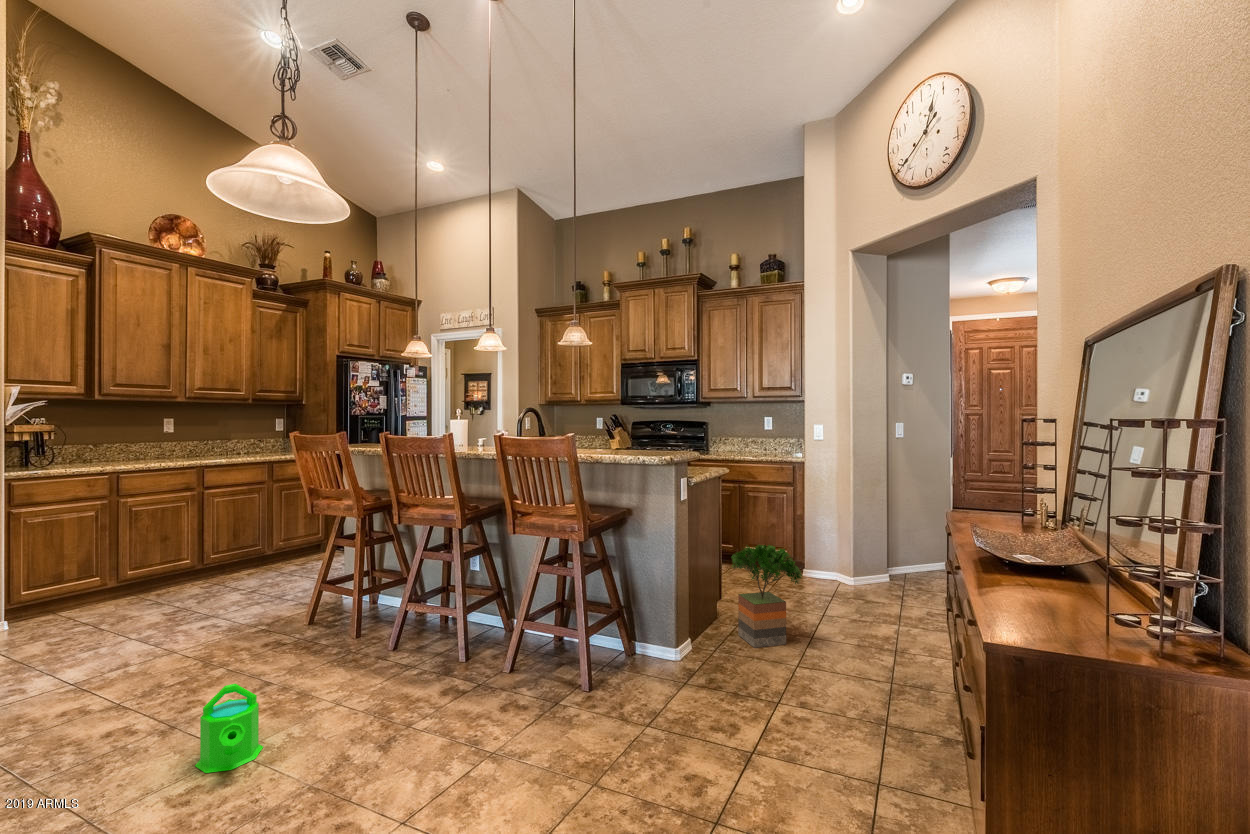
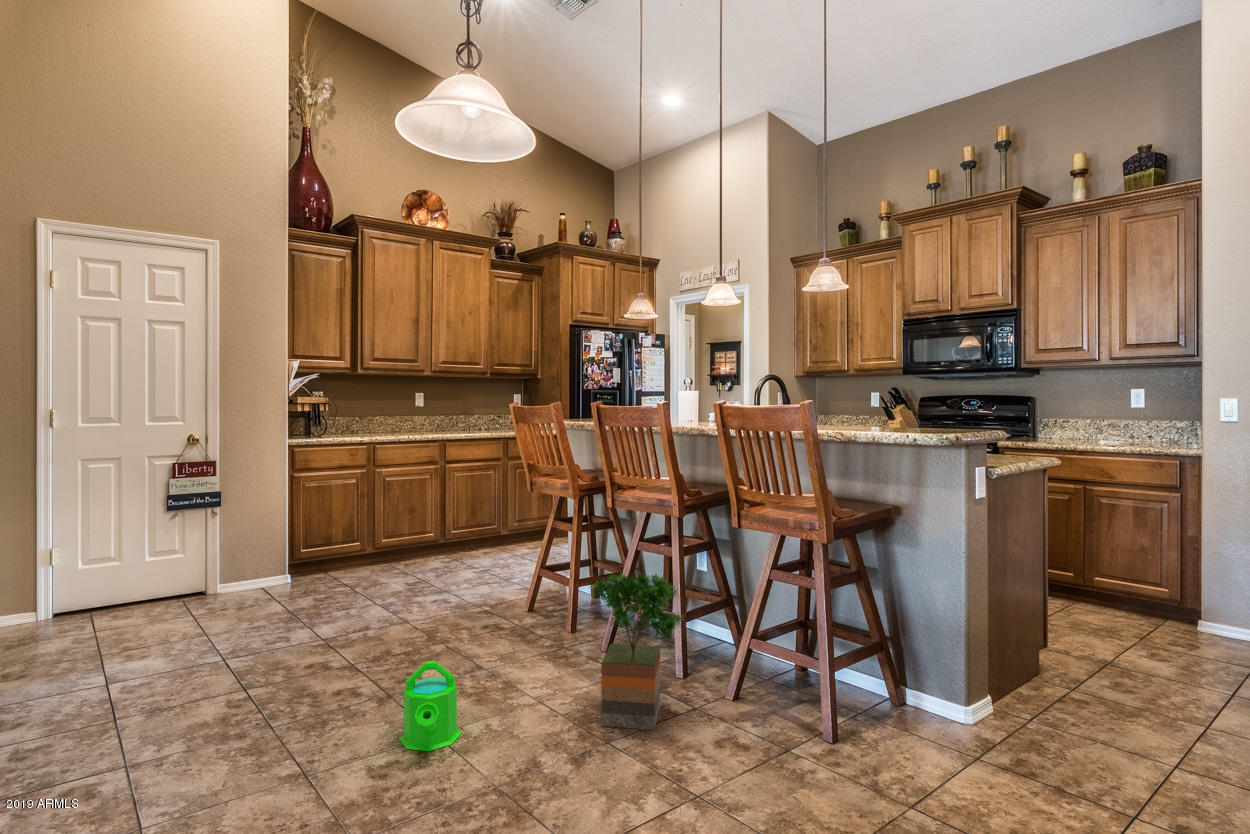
potted tree: present [732,544,802,648] -> present [591,572,682,730]

